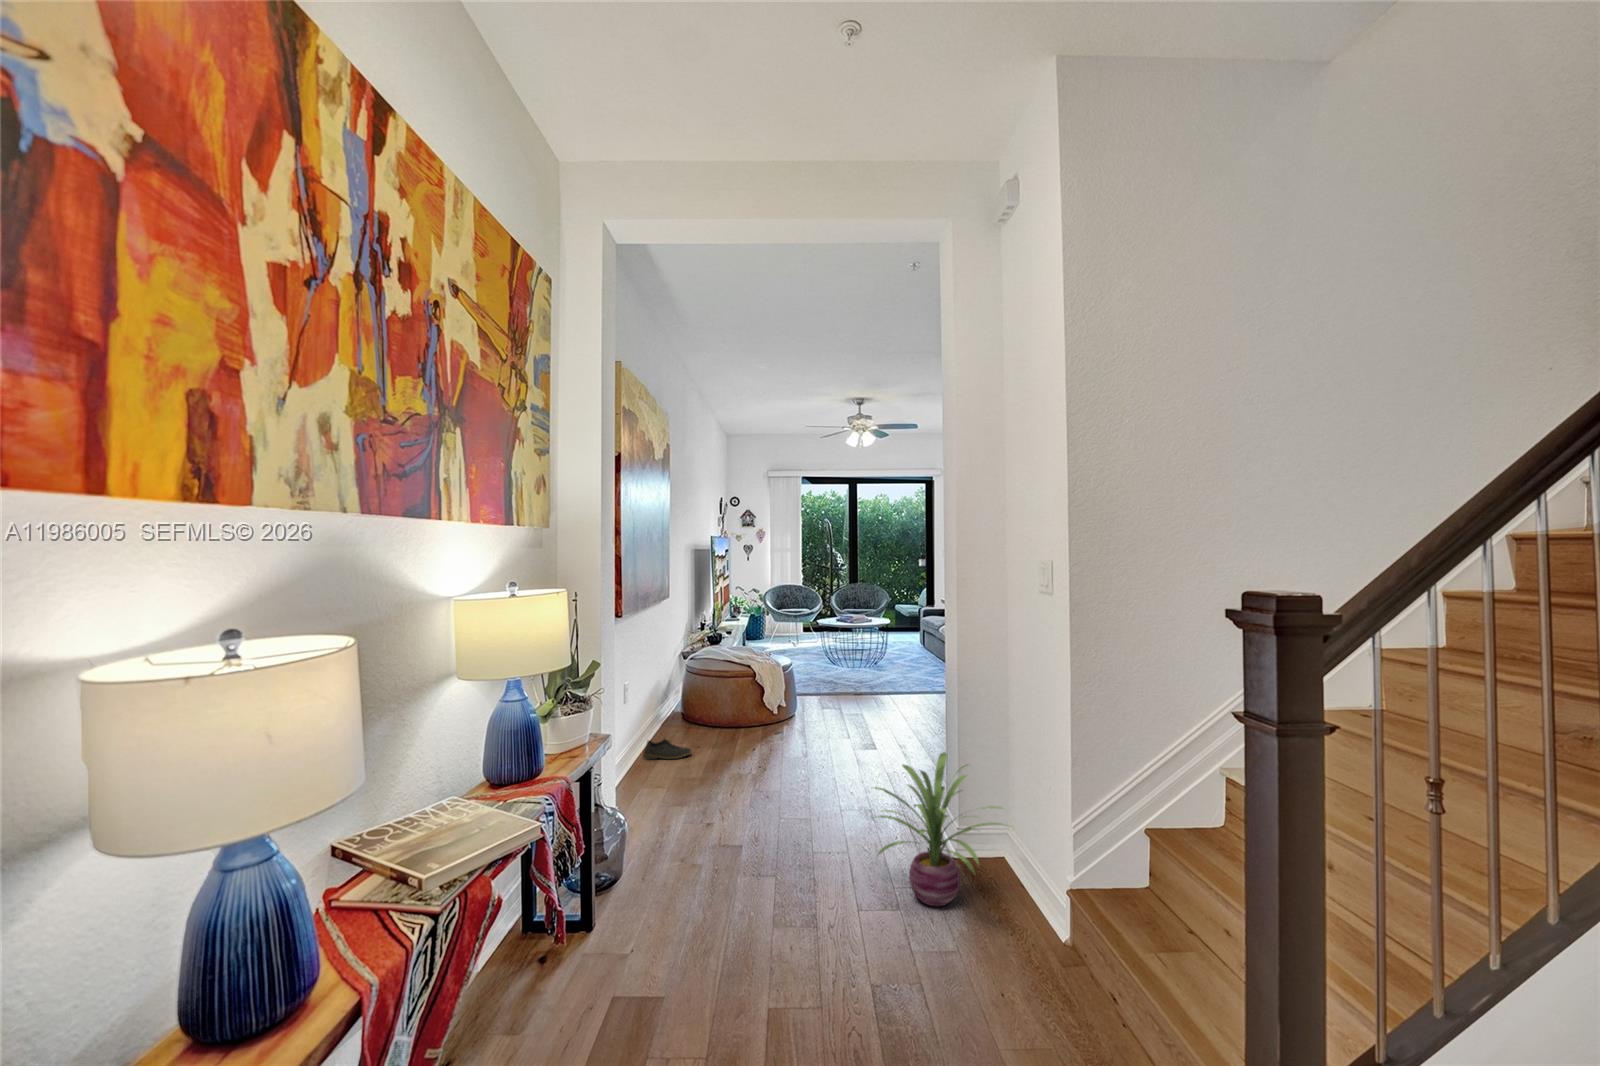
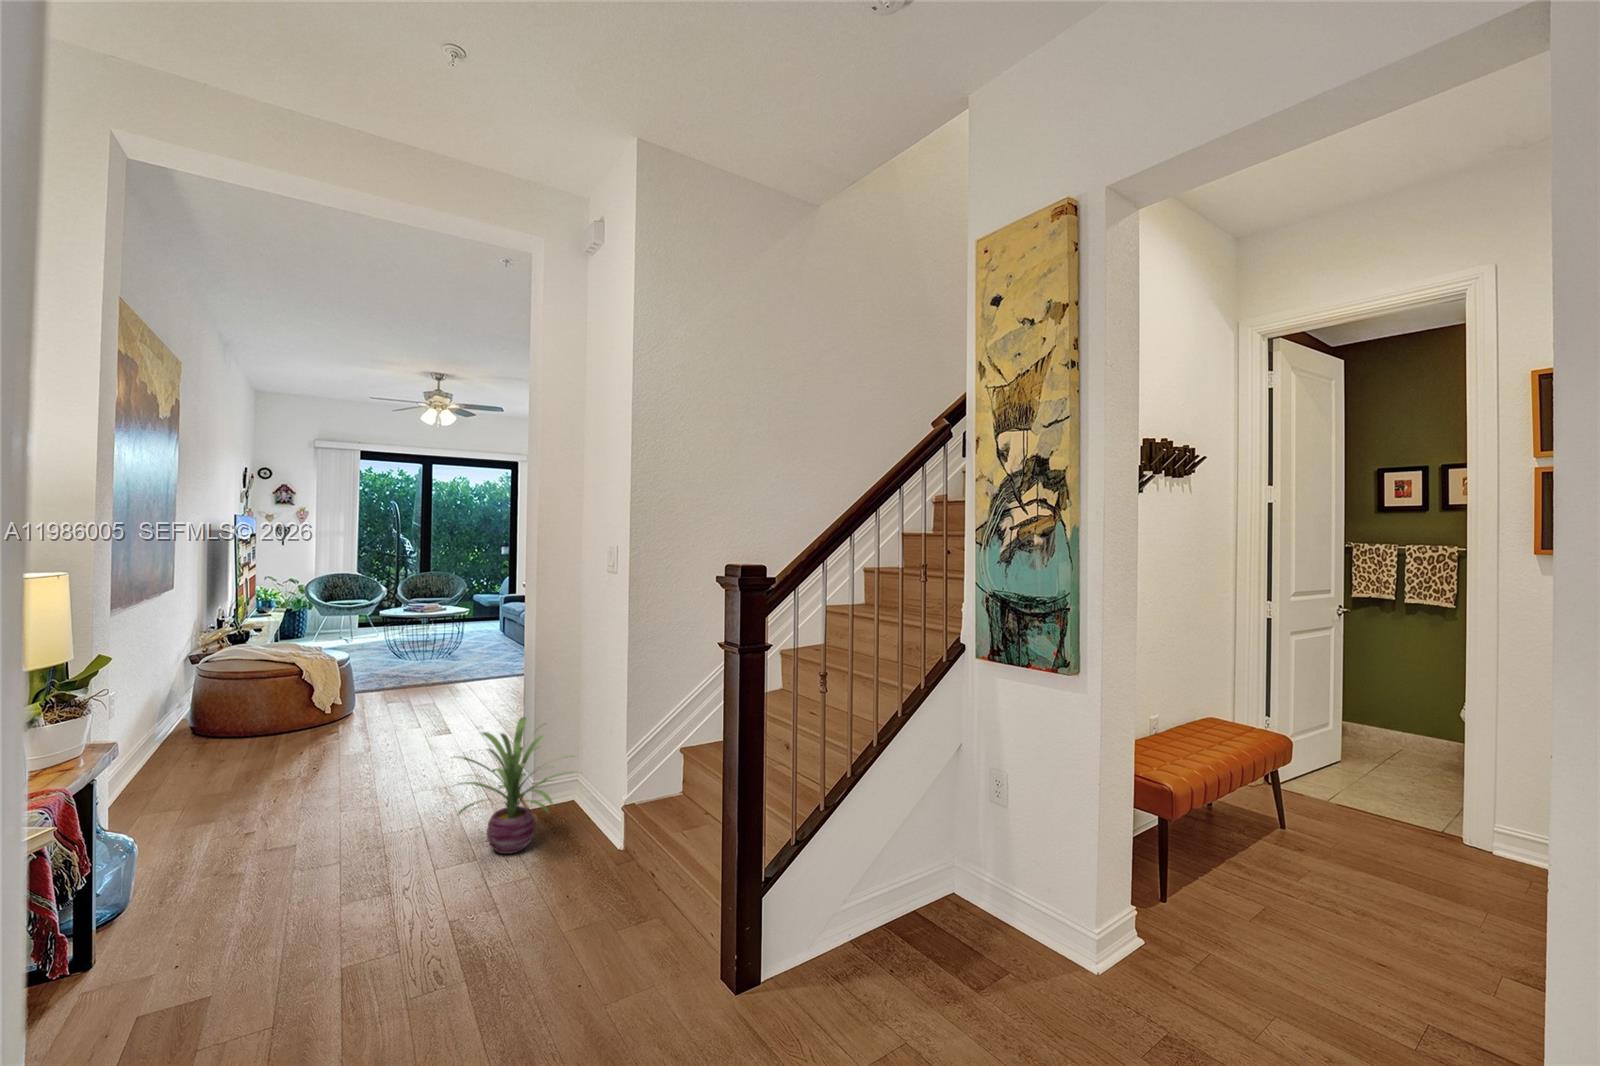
shoe: present [642,739,691,759] -> none [137,754,214,781]

